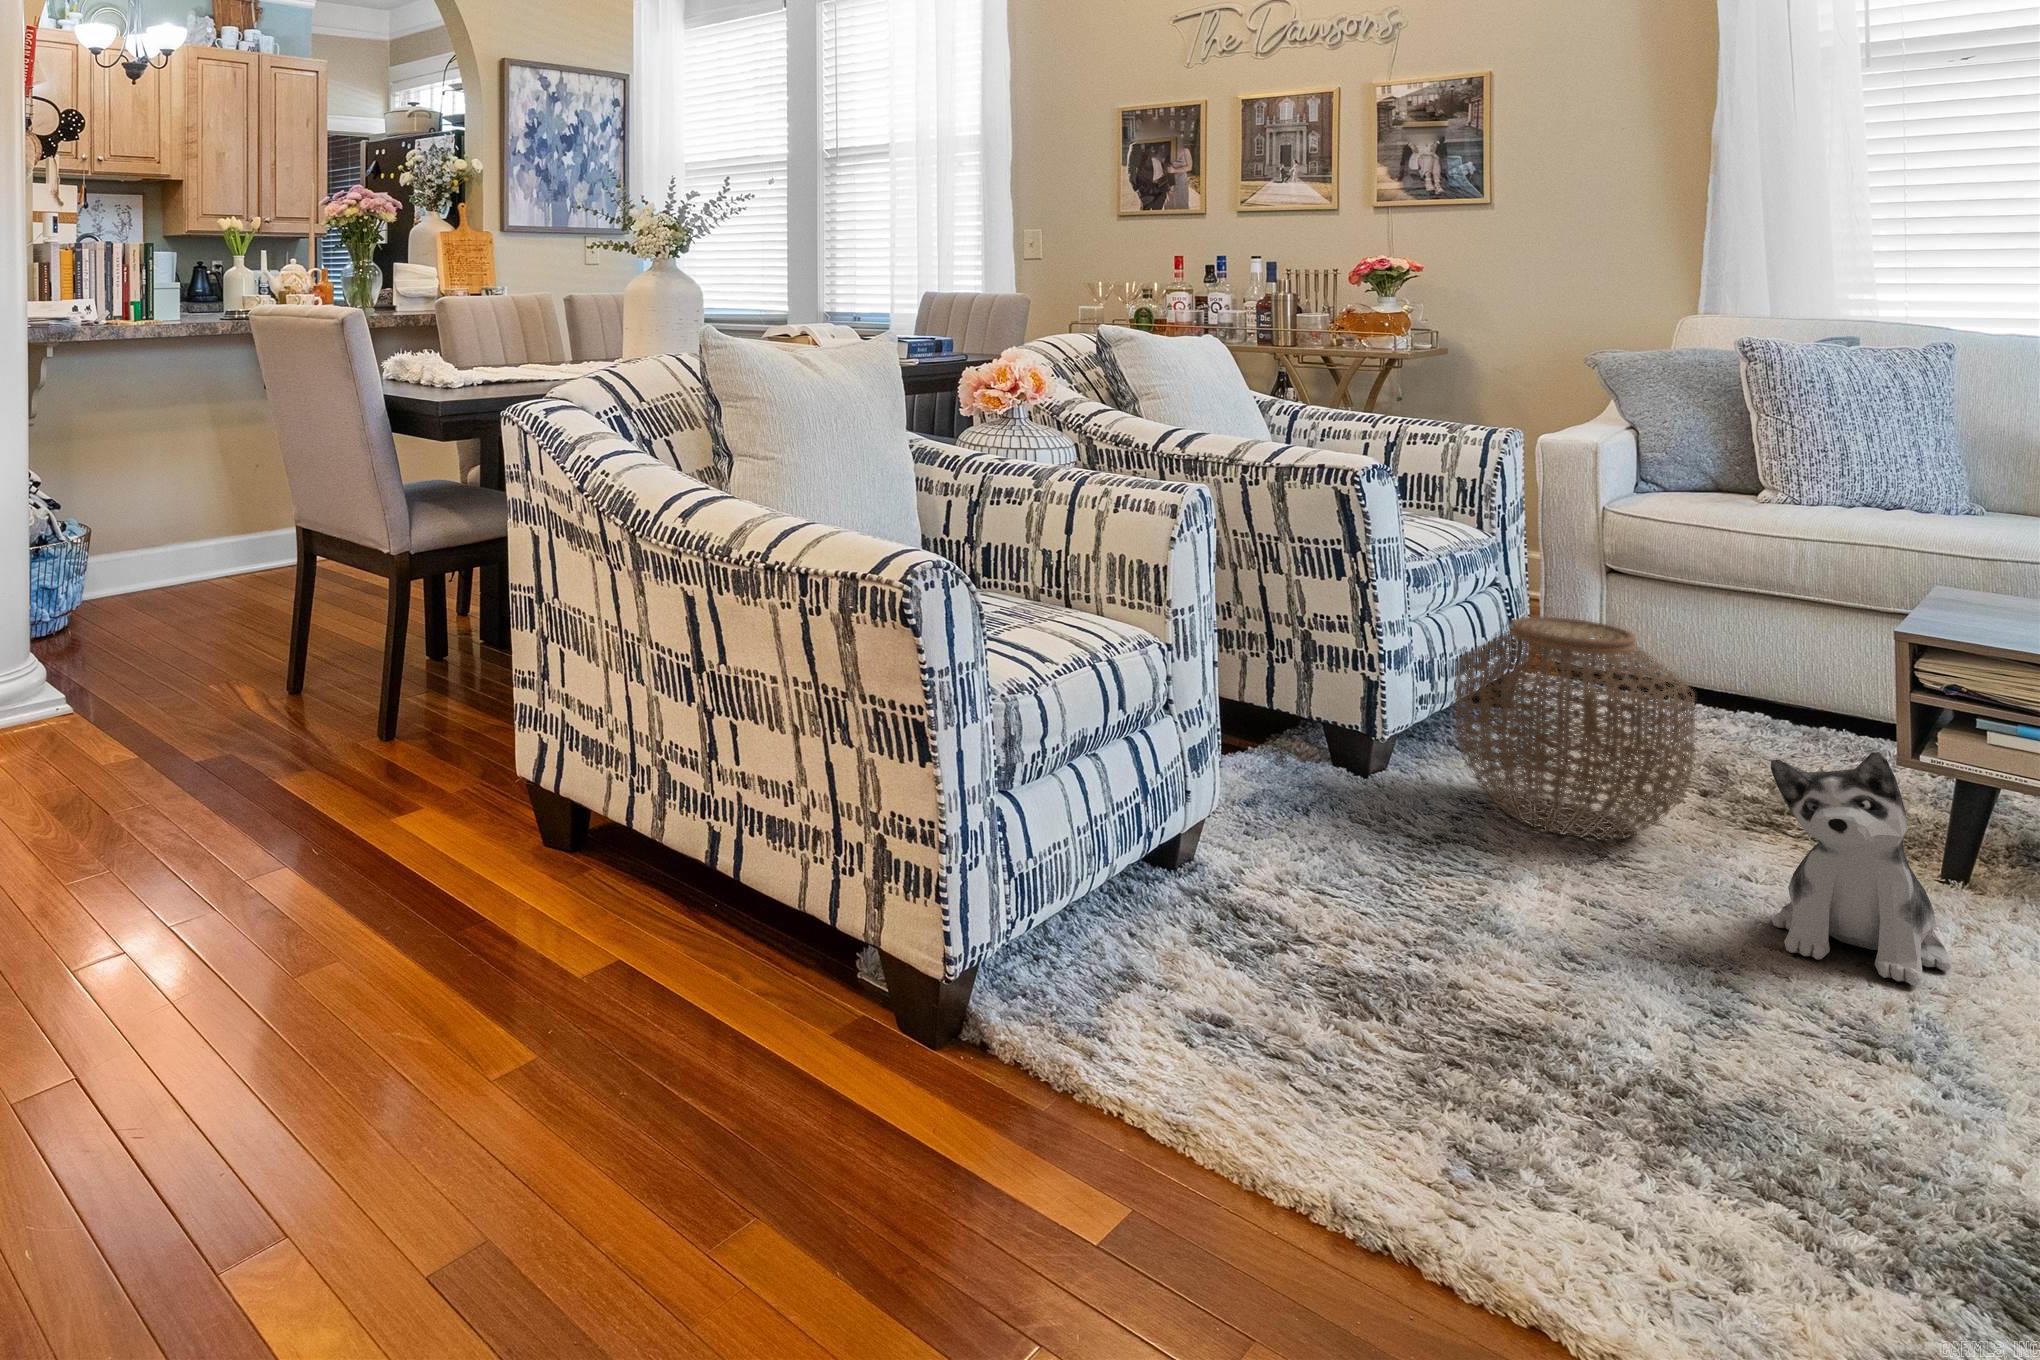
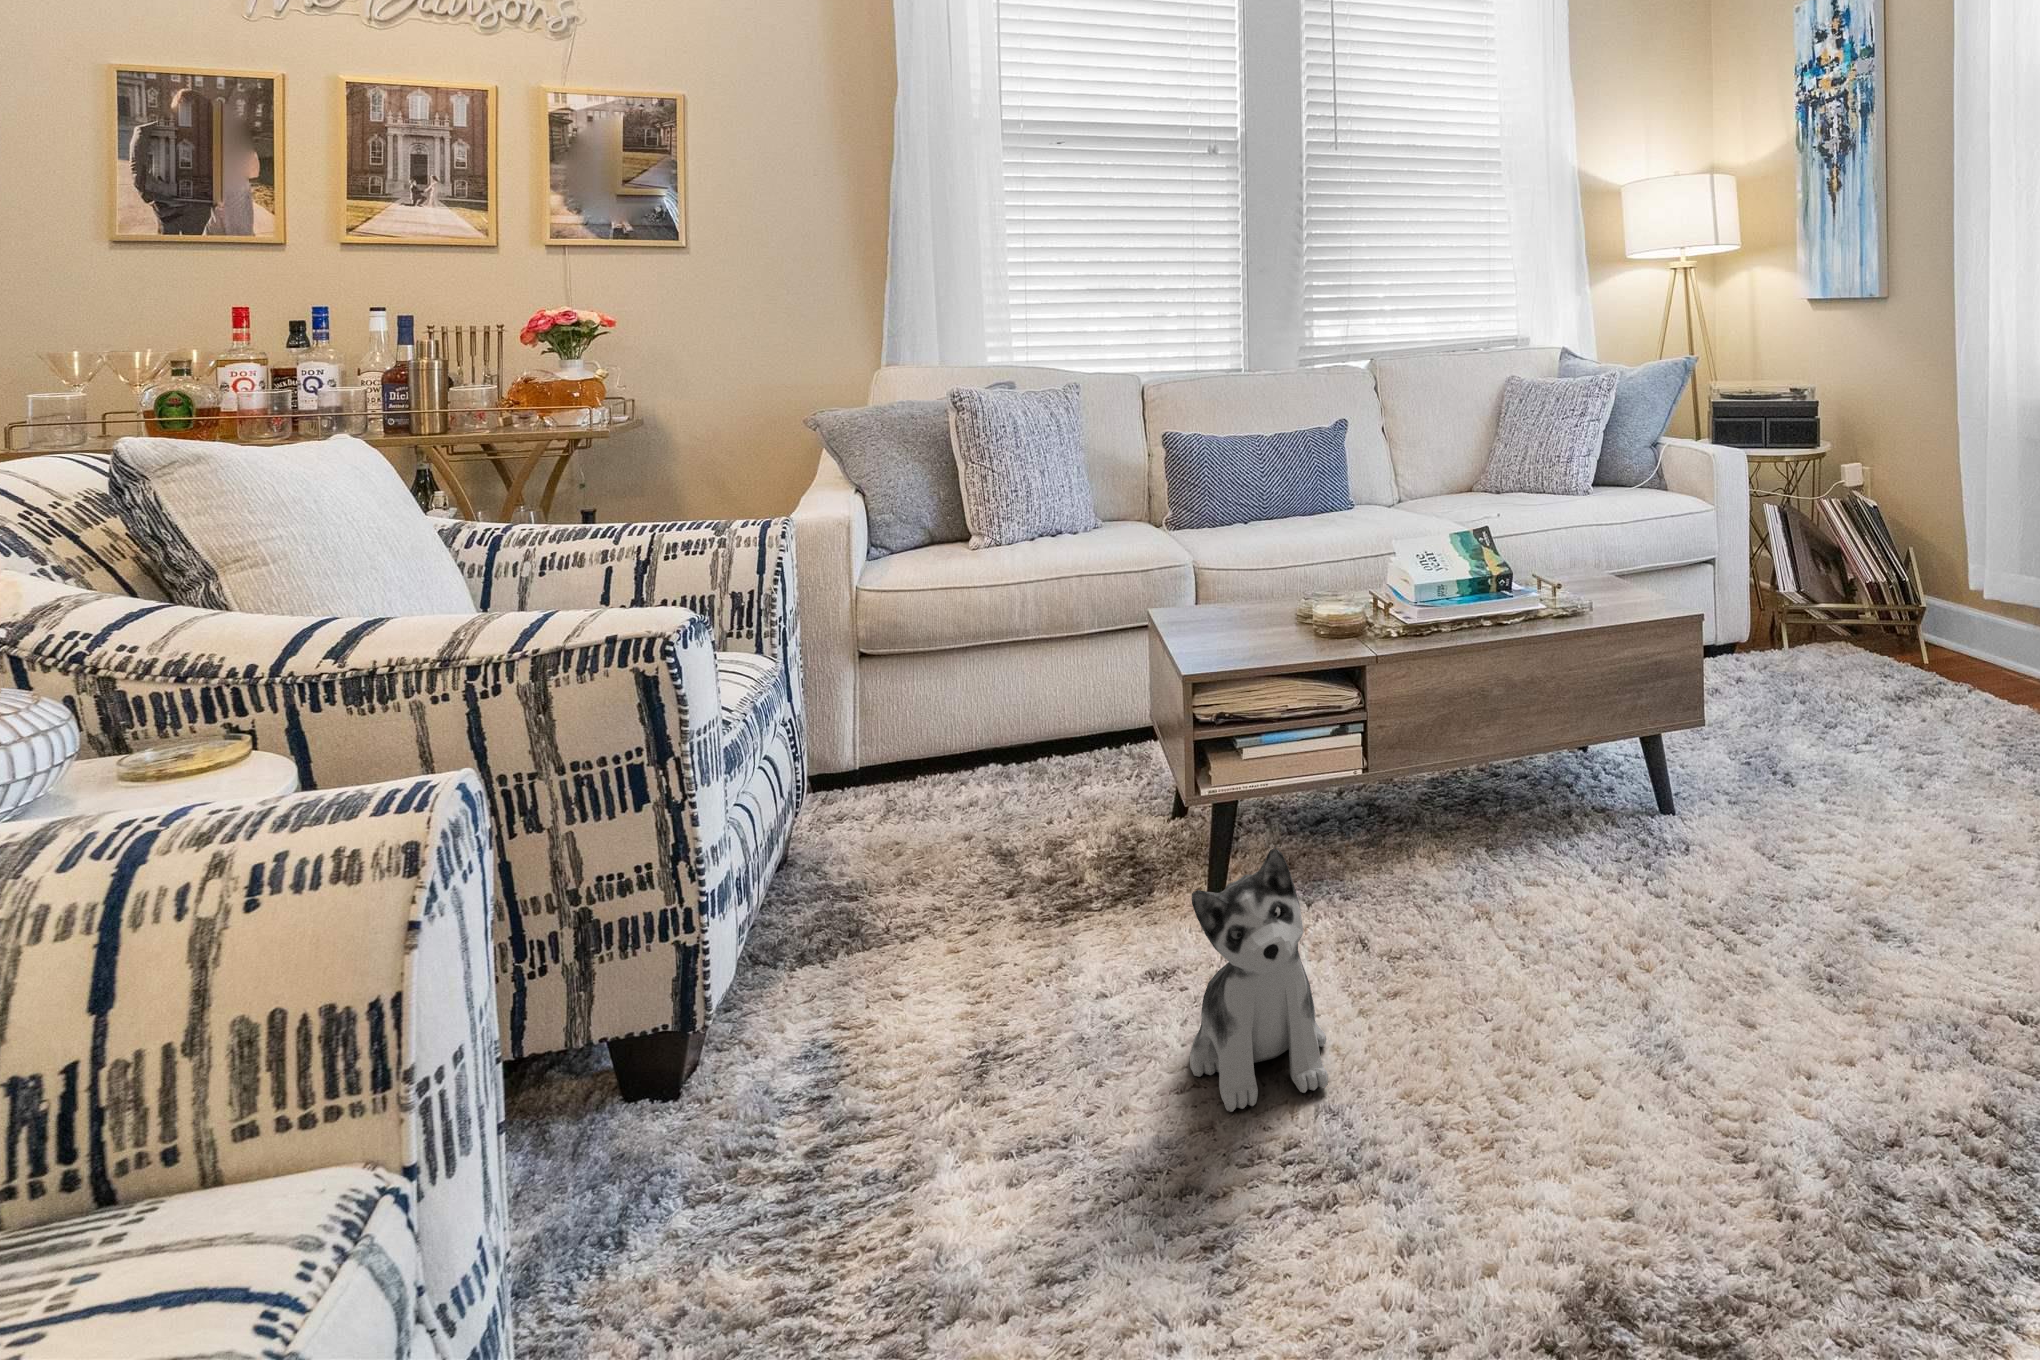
woven basket: present [1455,617,1695,840] -> none [815,763,1072,1065]

